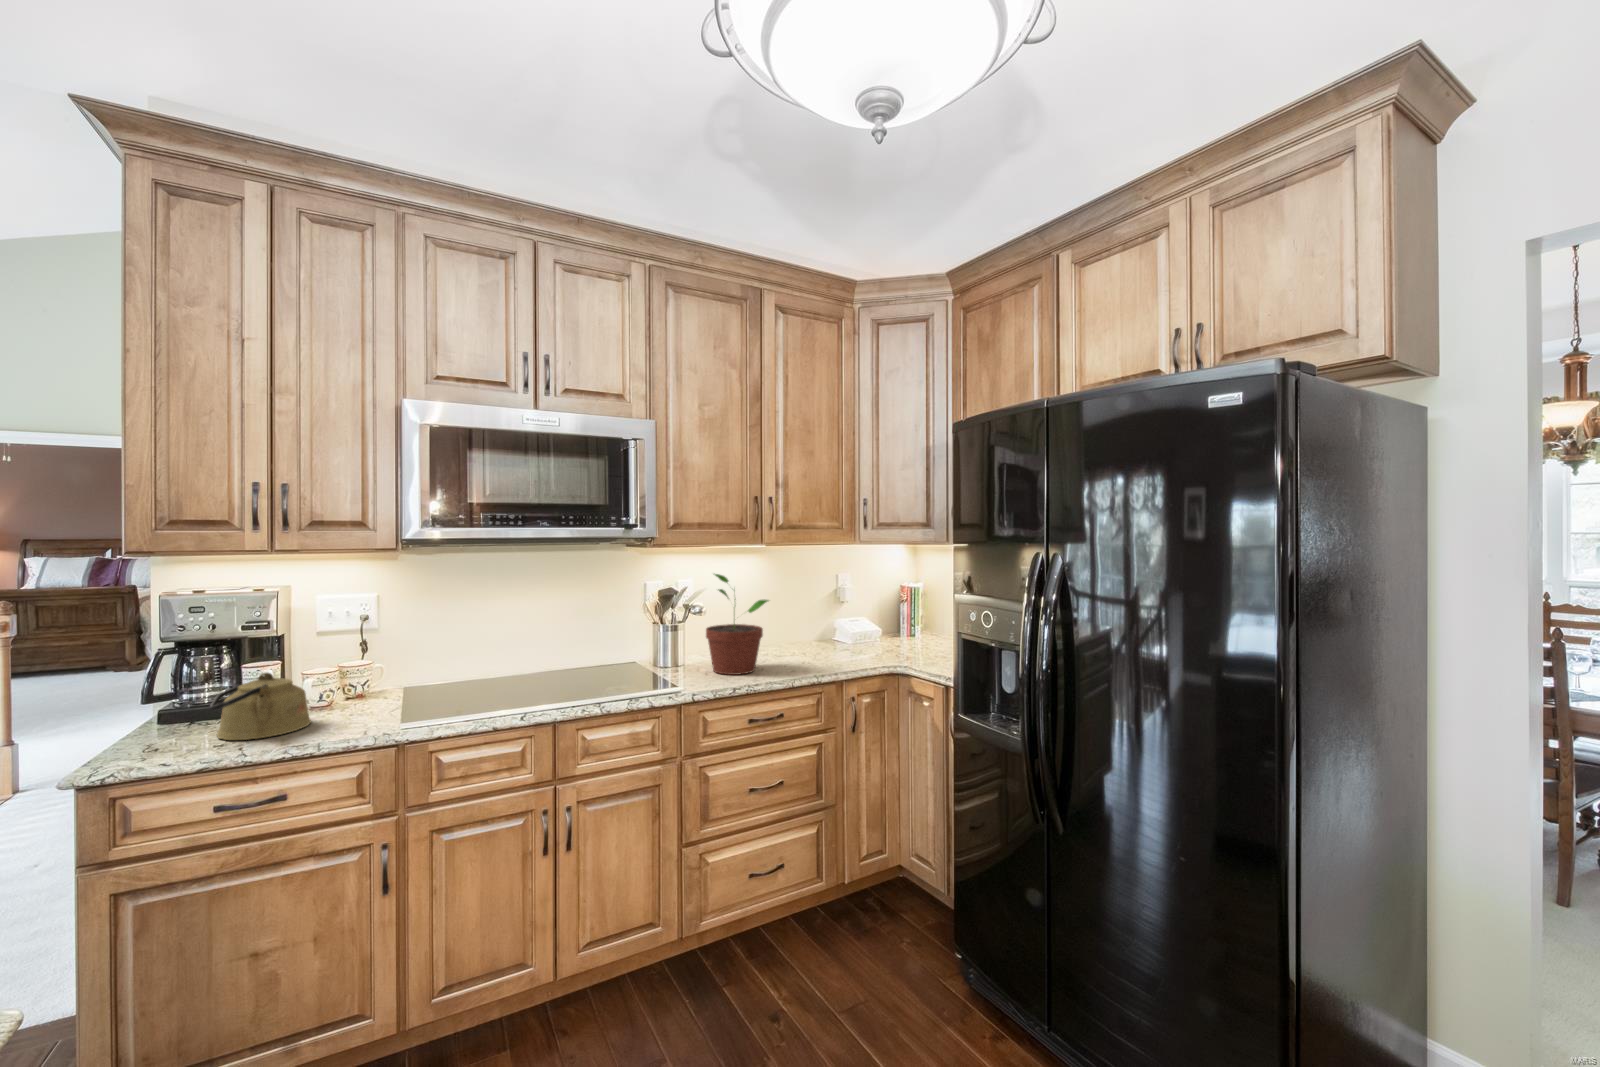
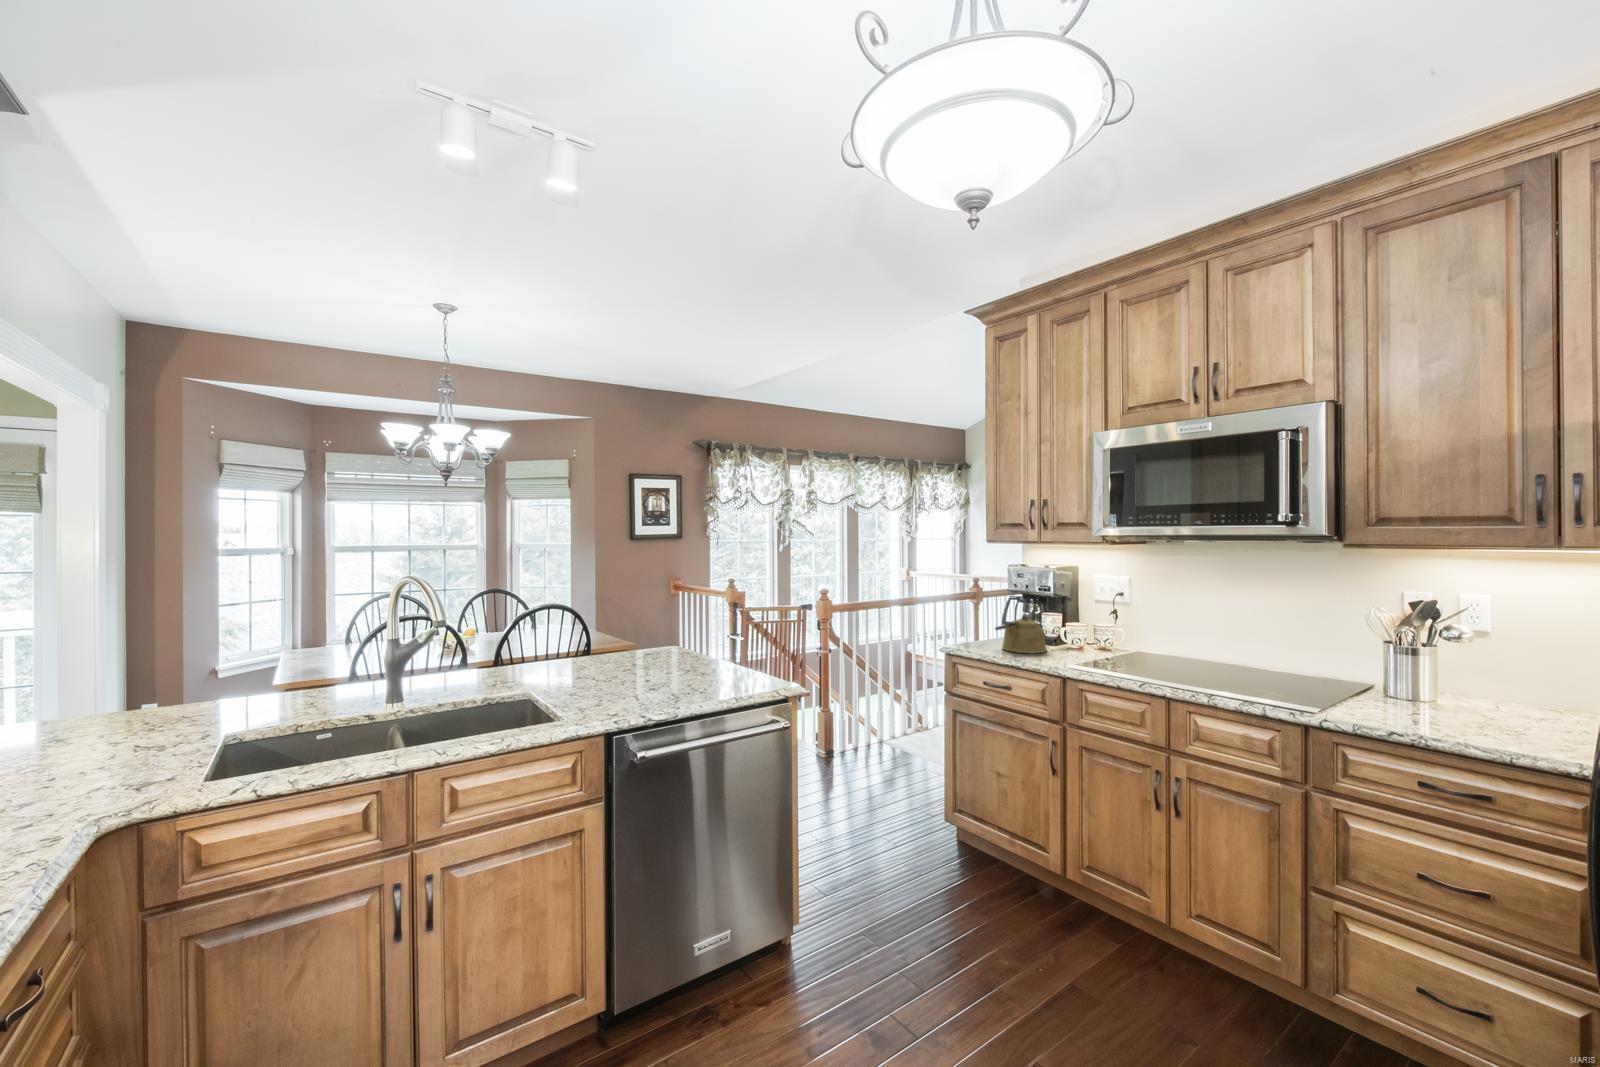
potted plant: present [706,574,768,675] -> none [1409,586,1520,732]

